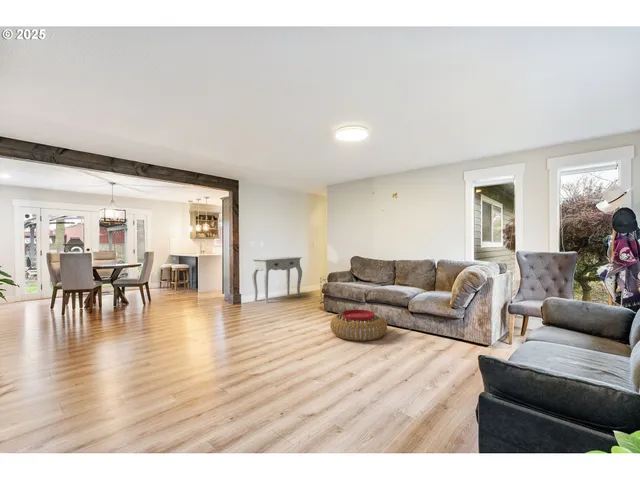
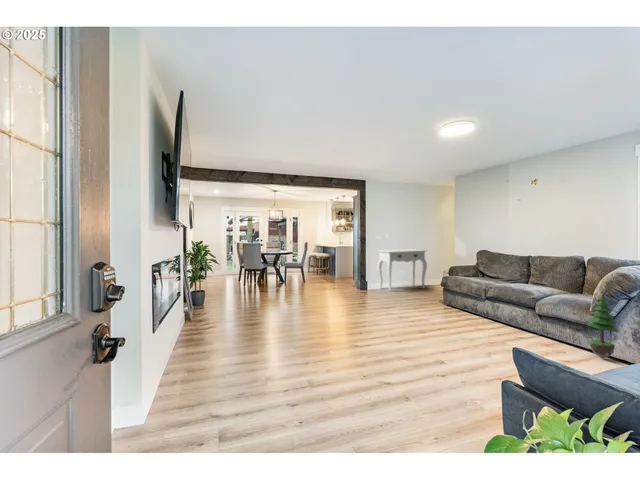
potted tree: none [449,290,471,344] -> present [587,294,618,358]
pouf: present [330,310,387,341] -> none [440,305,504,337]

